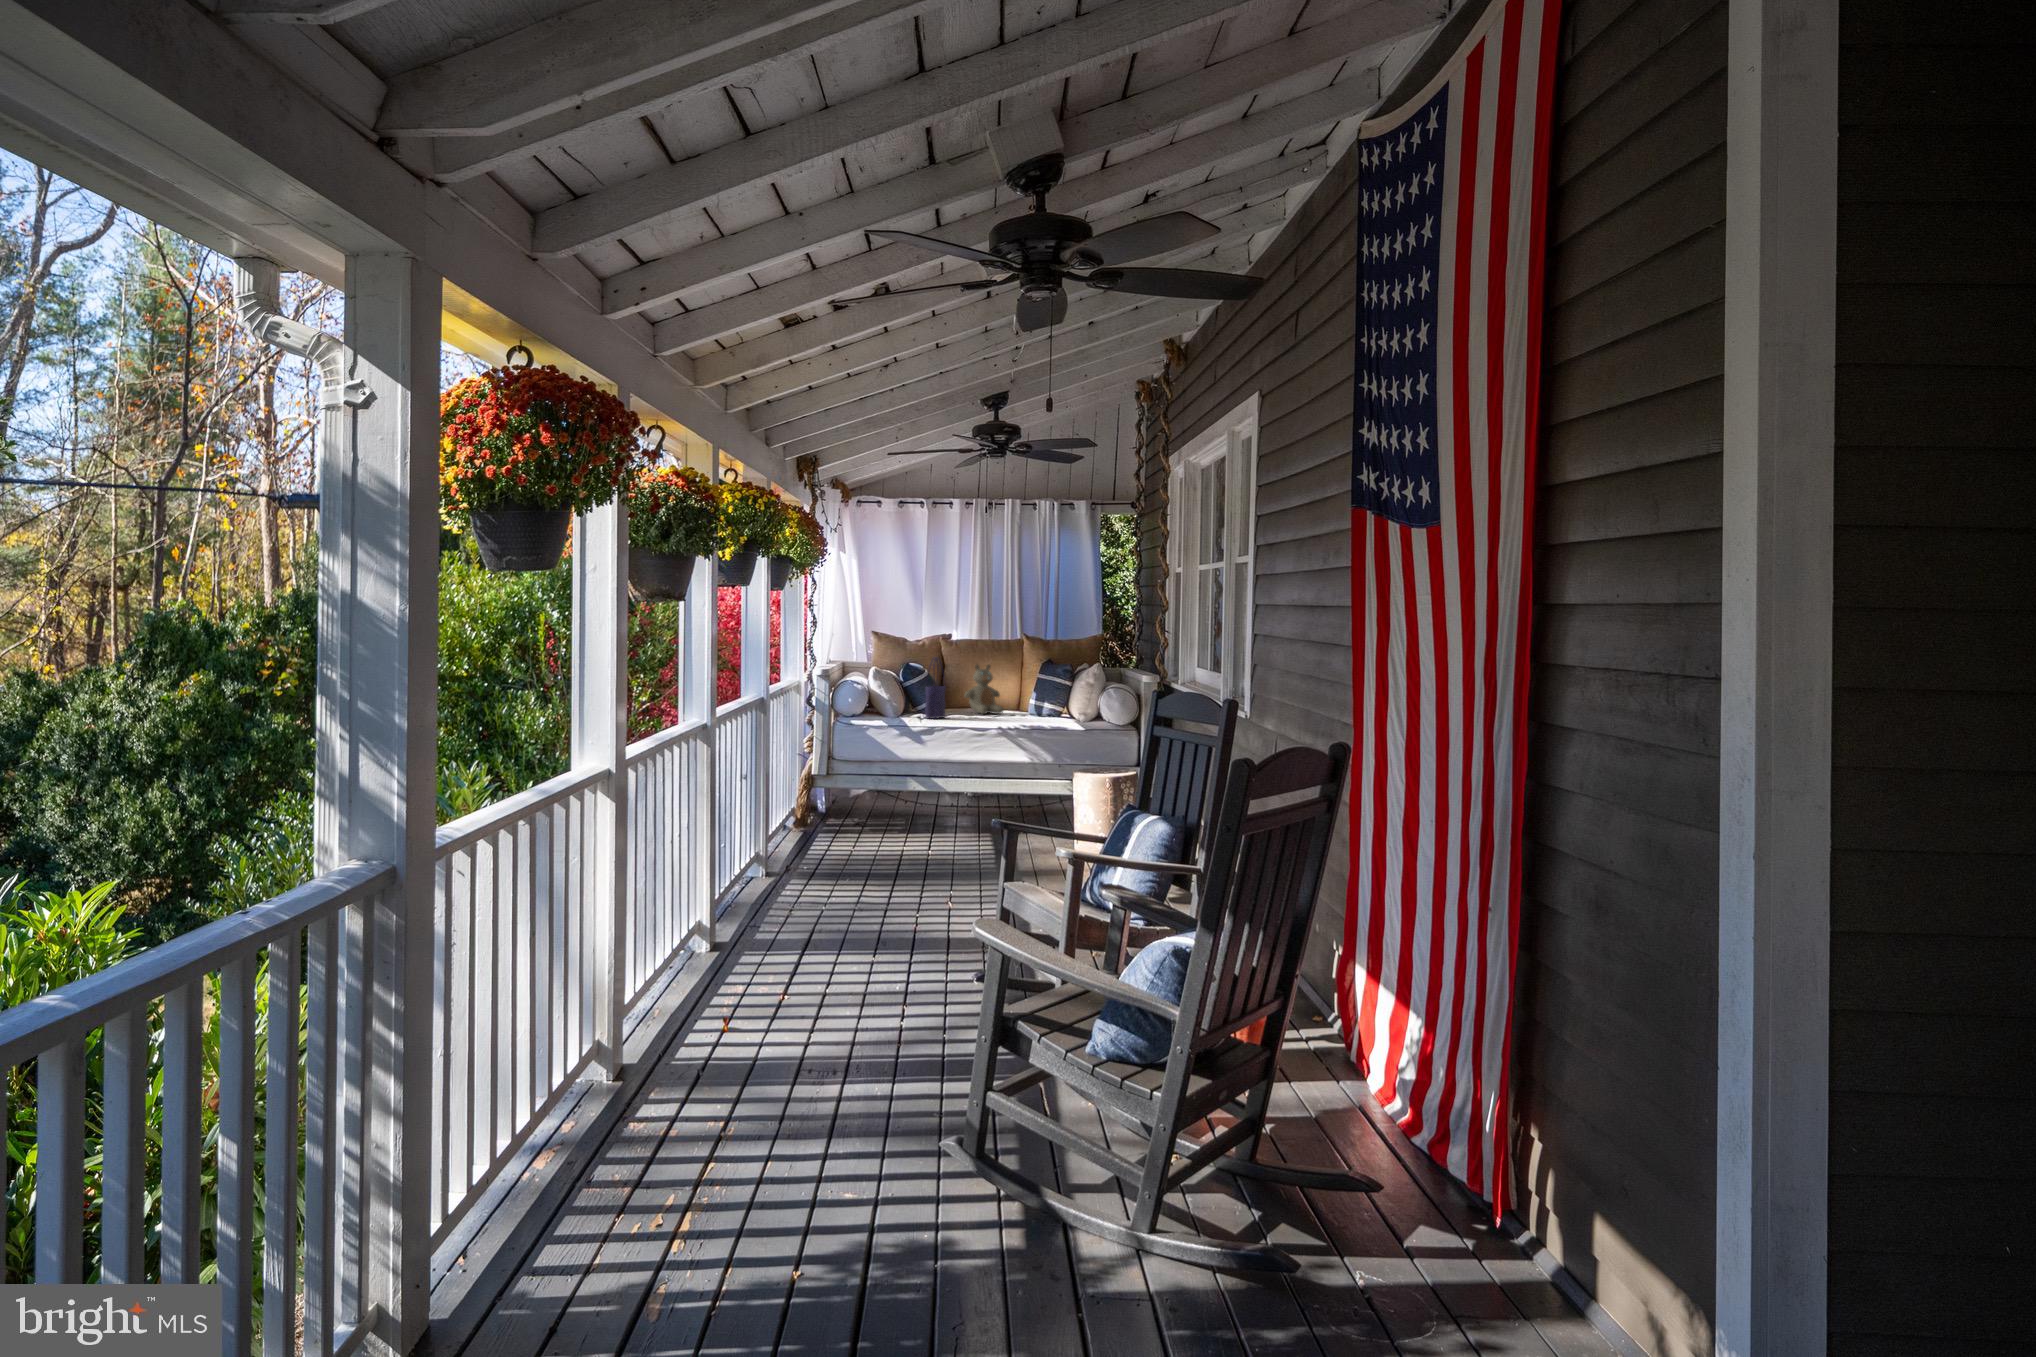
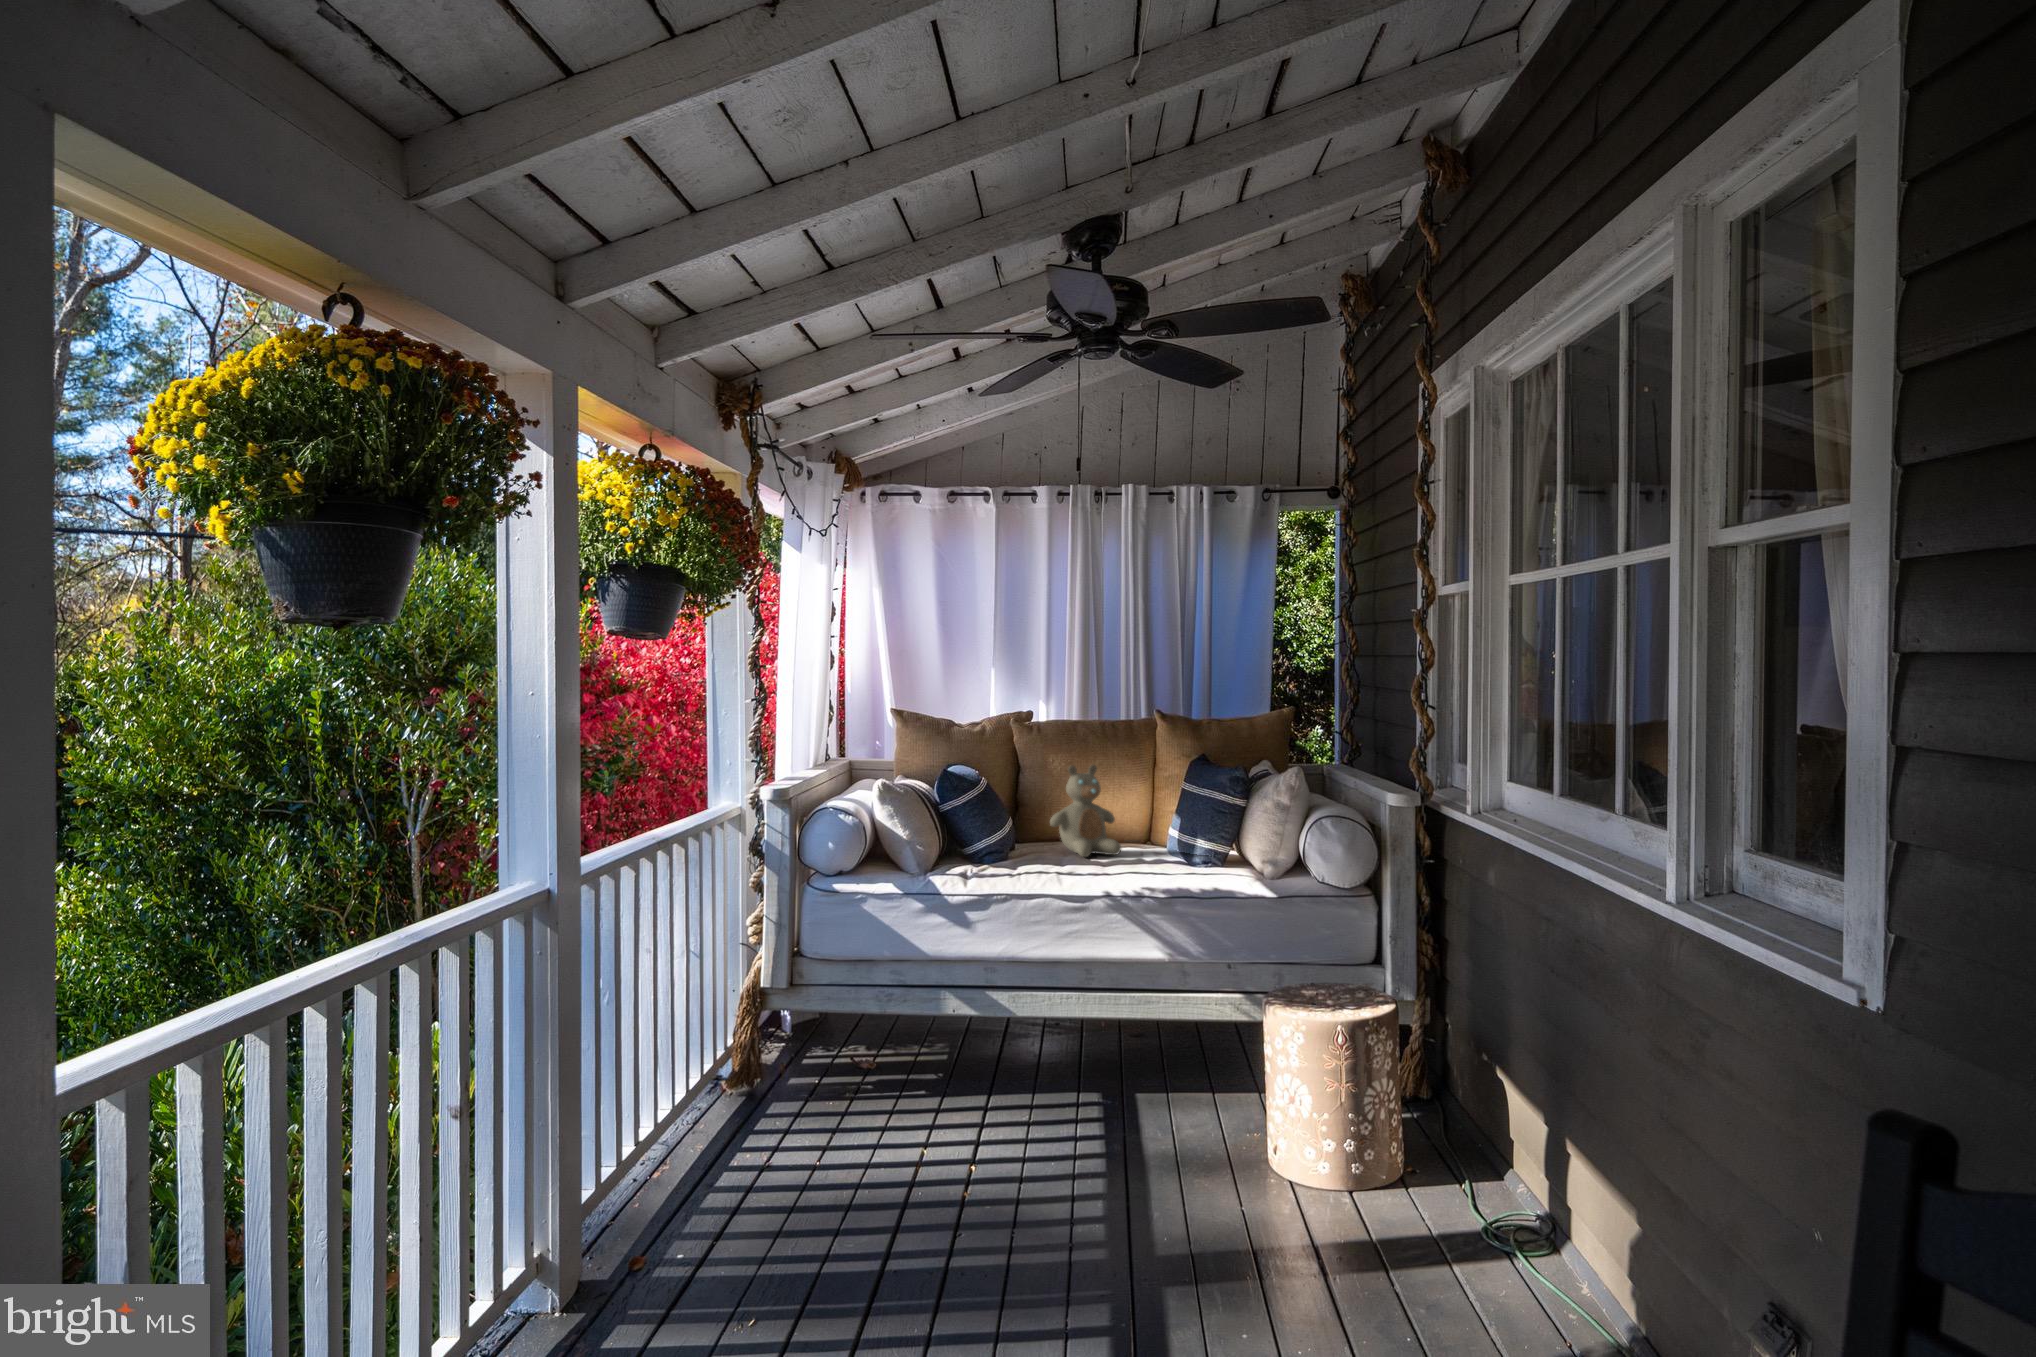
tote bag: present [925,658,945,719] -> none [971,759,1010,877]

